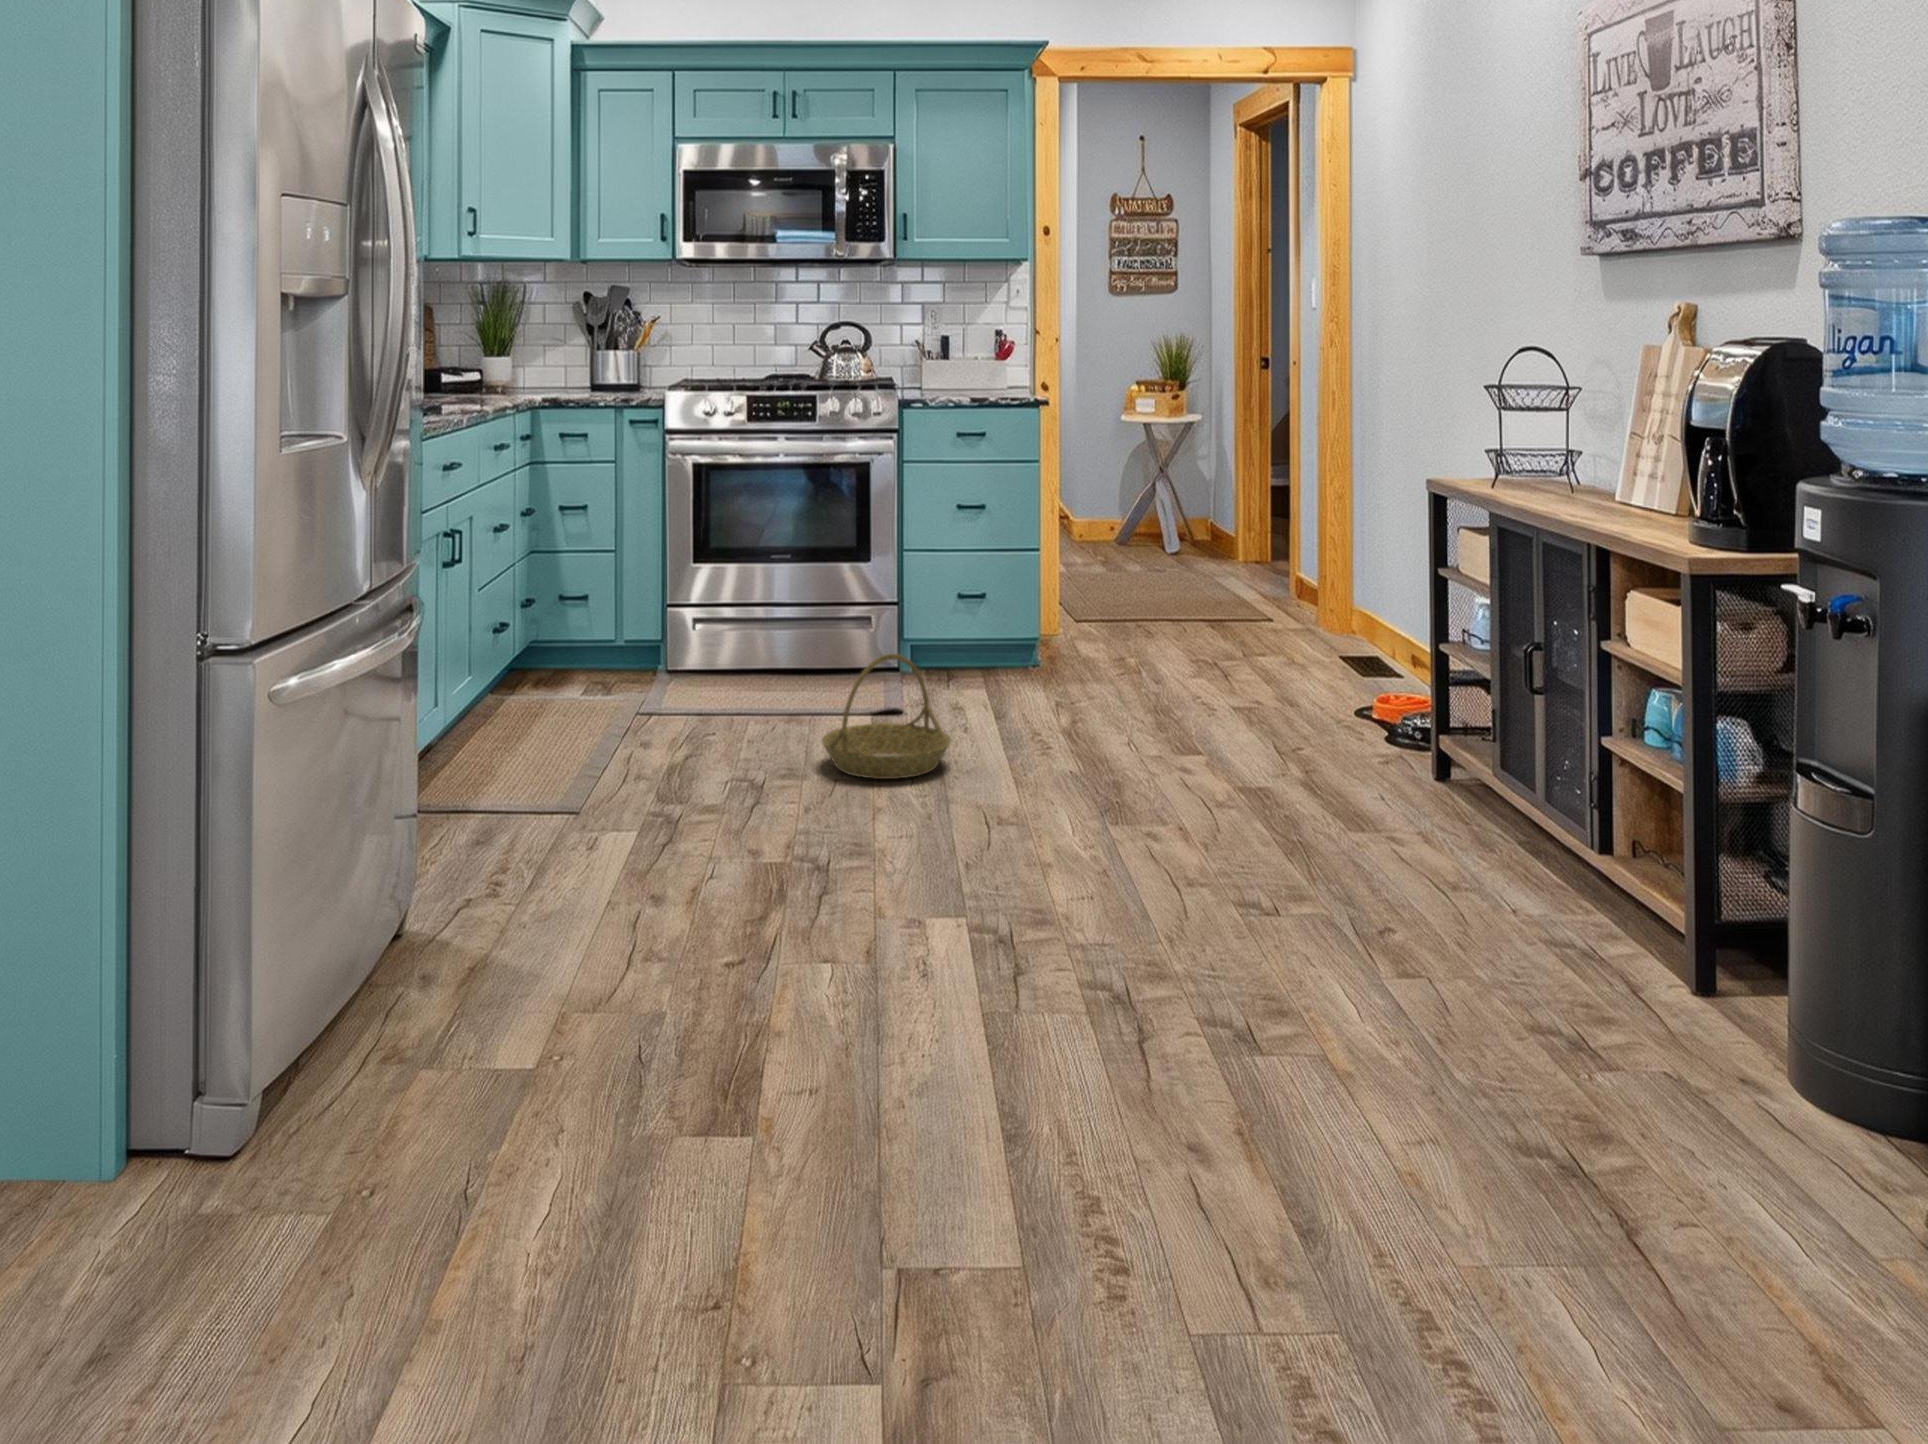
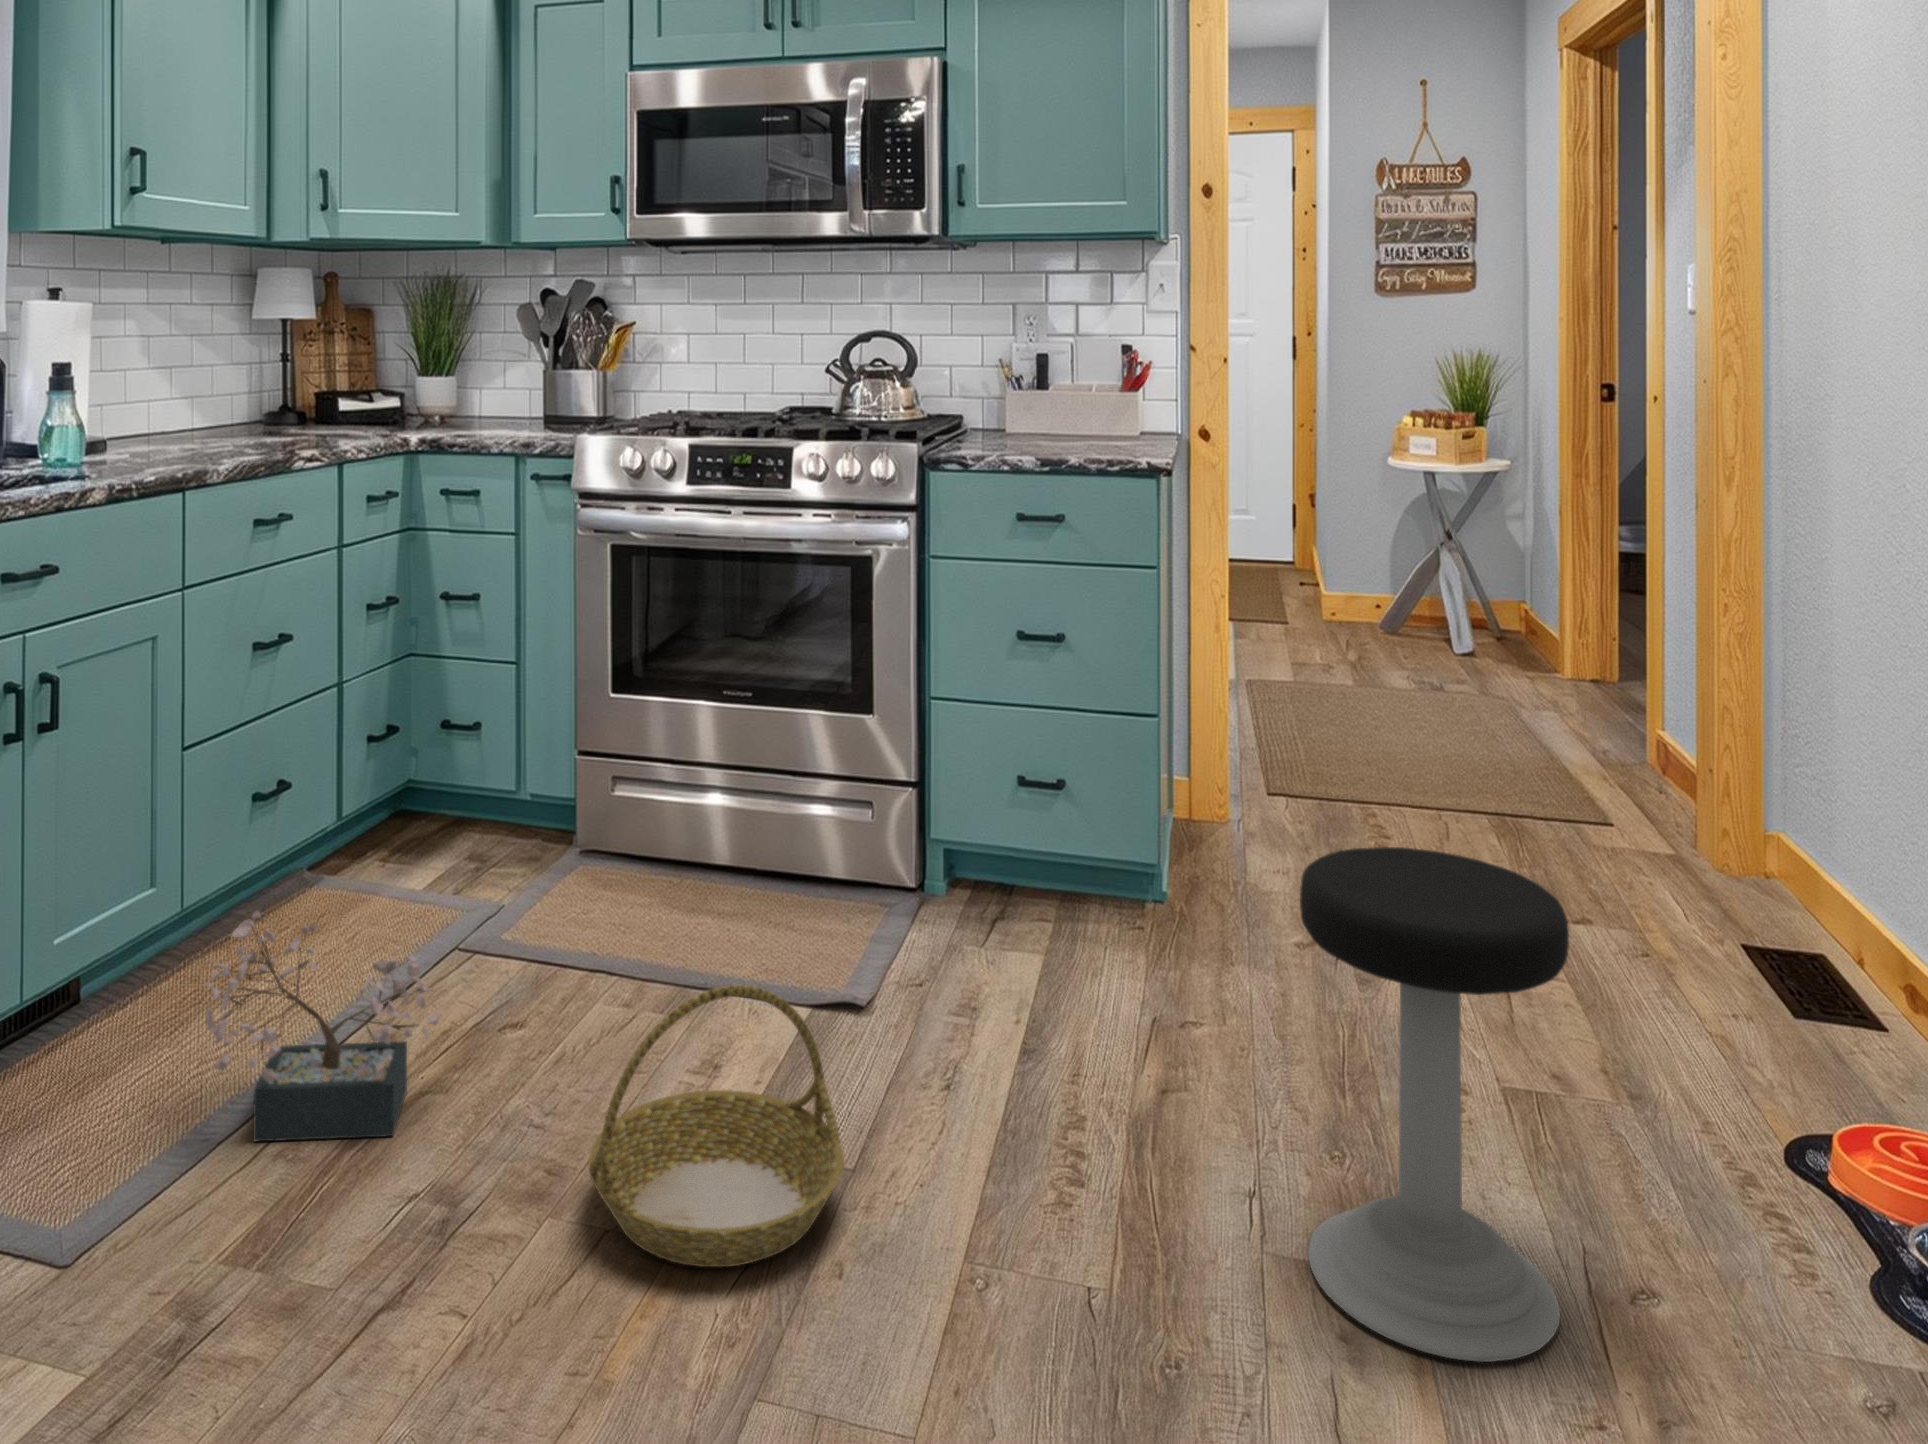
stool: none [1159,565,1273,767] -> present [1300,847,1569,1362]
decorative plant: none [578,656,711,772] -> present [205,911,441,1142]

